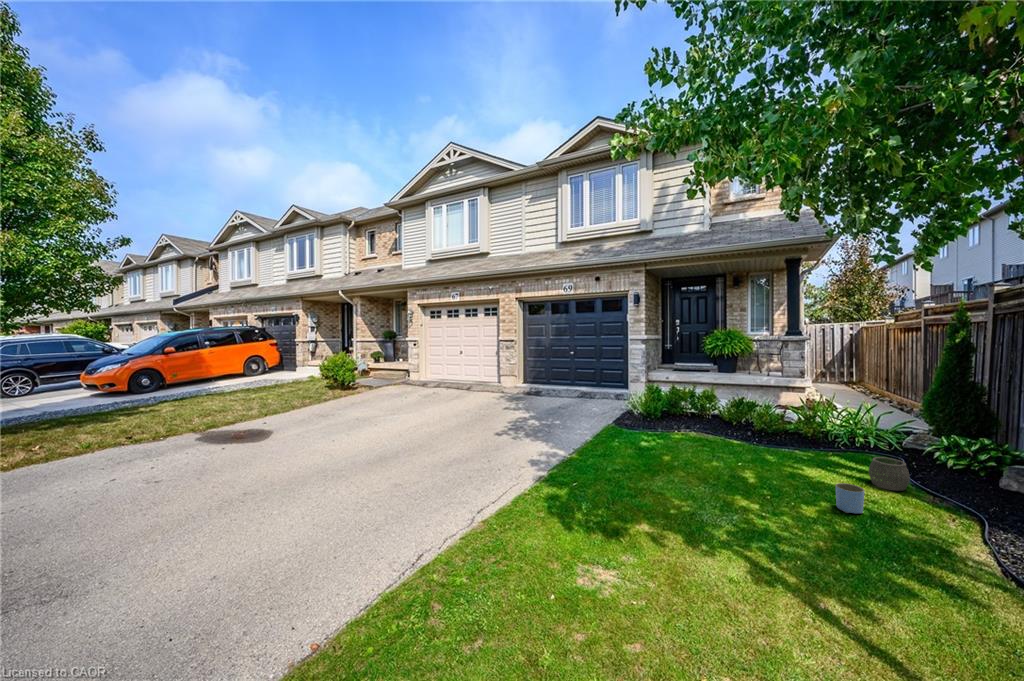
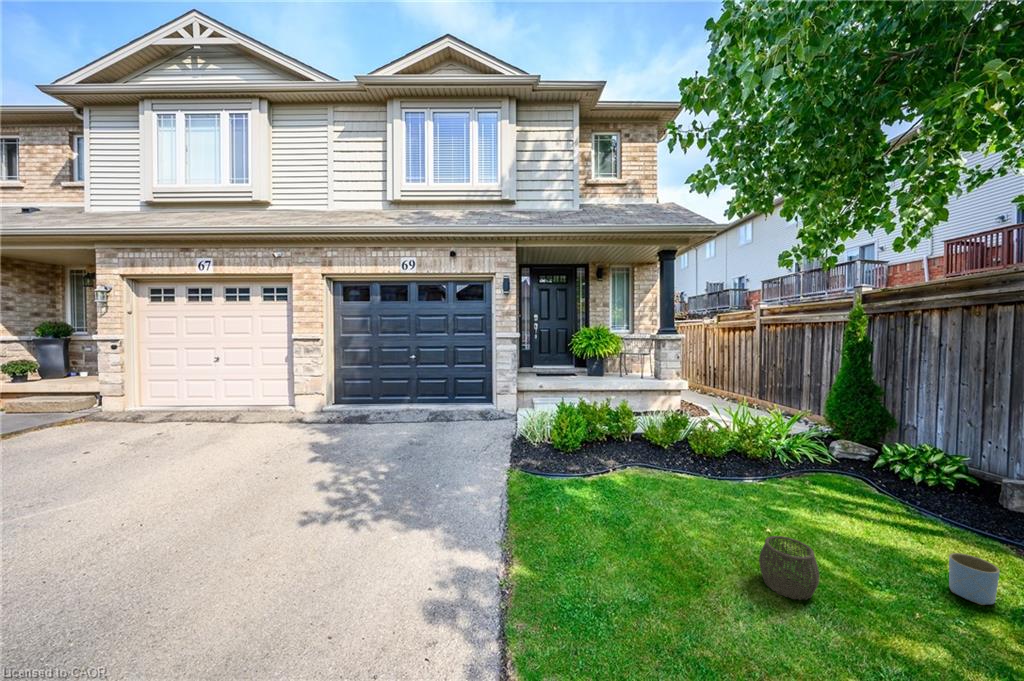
woven basket: present [869,457,910,491] -> present [759,536,819,600]

